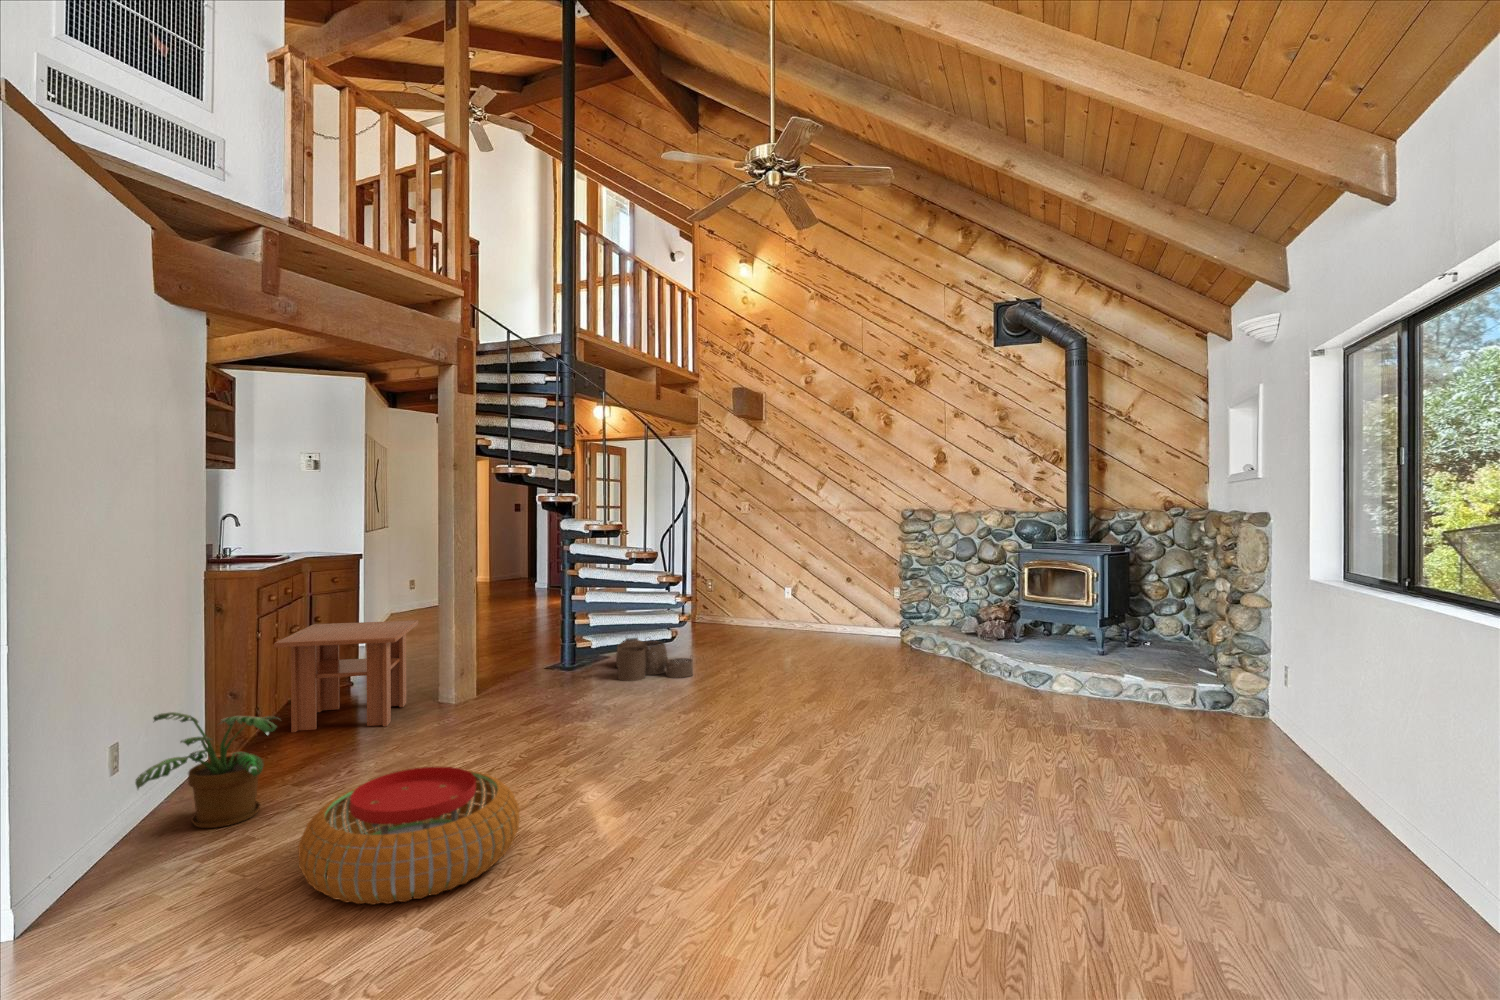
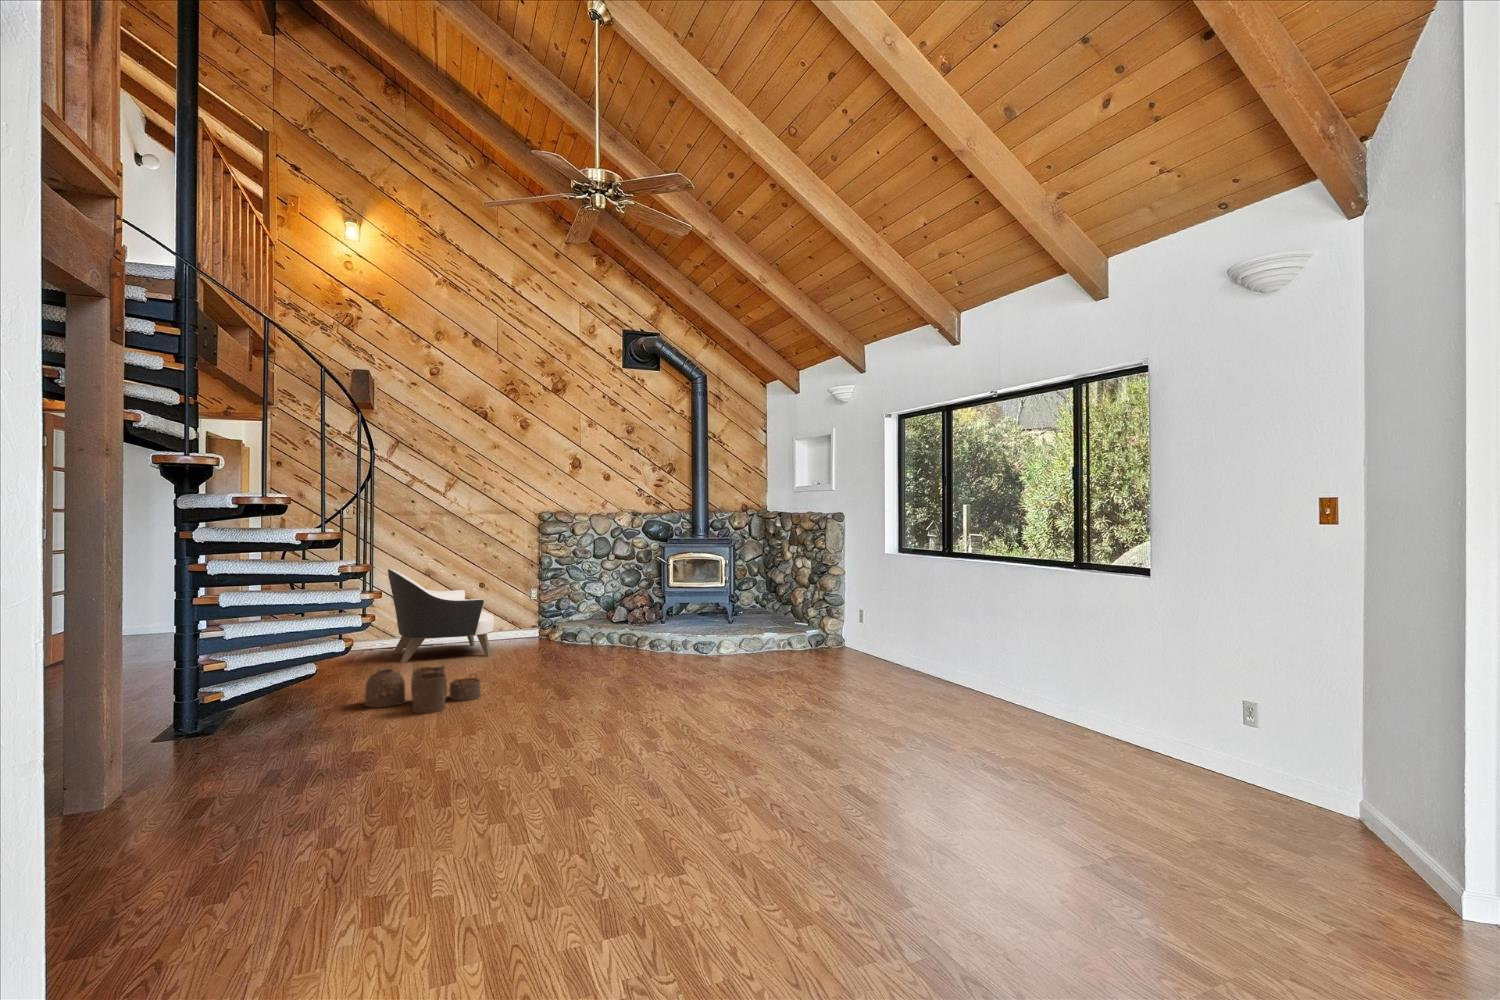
armchair: none [748,556,840,646] -> present [388,569,494,663]
coffee table: present [274,620,418,732] -> none [136,672,373,845]
potted plant: present [136,712,279,828] -> none [462,736,641,888]
pouf: present [298,766,520,905] -> none [680,736,854,842]

